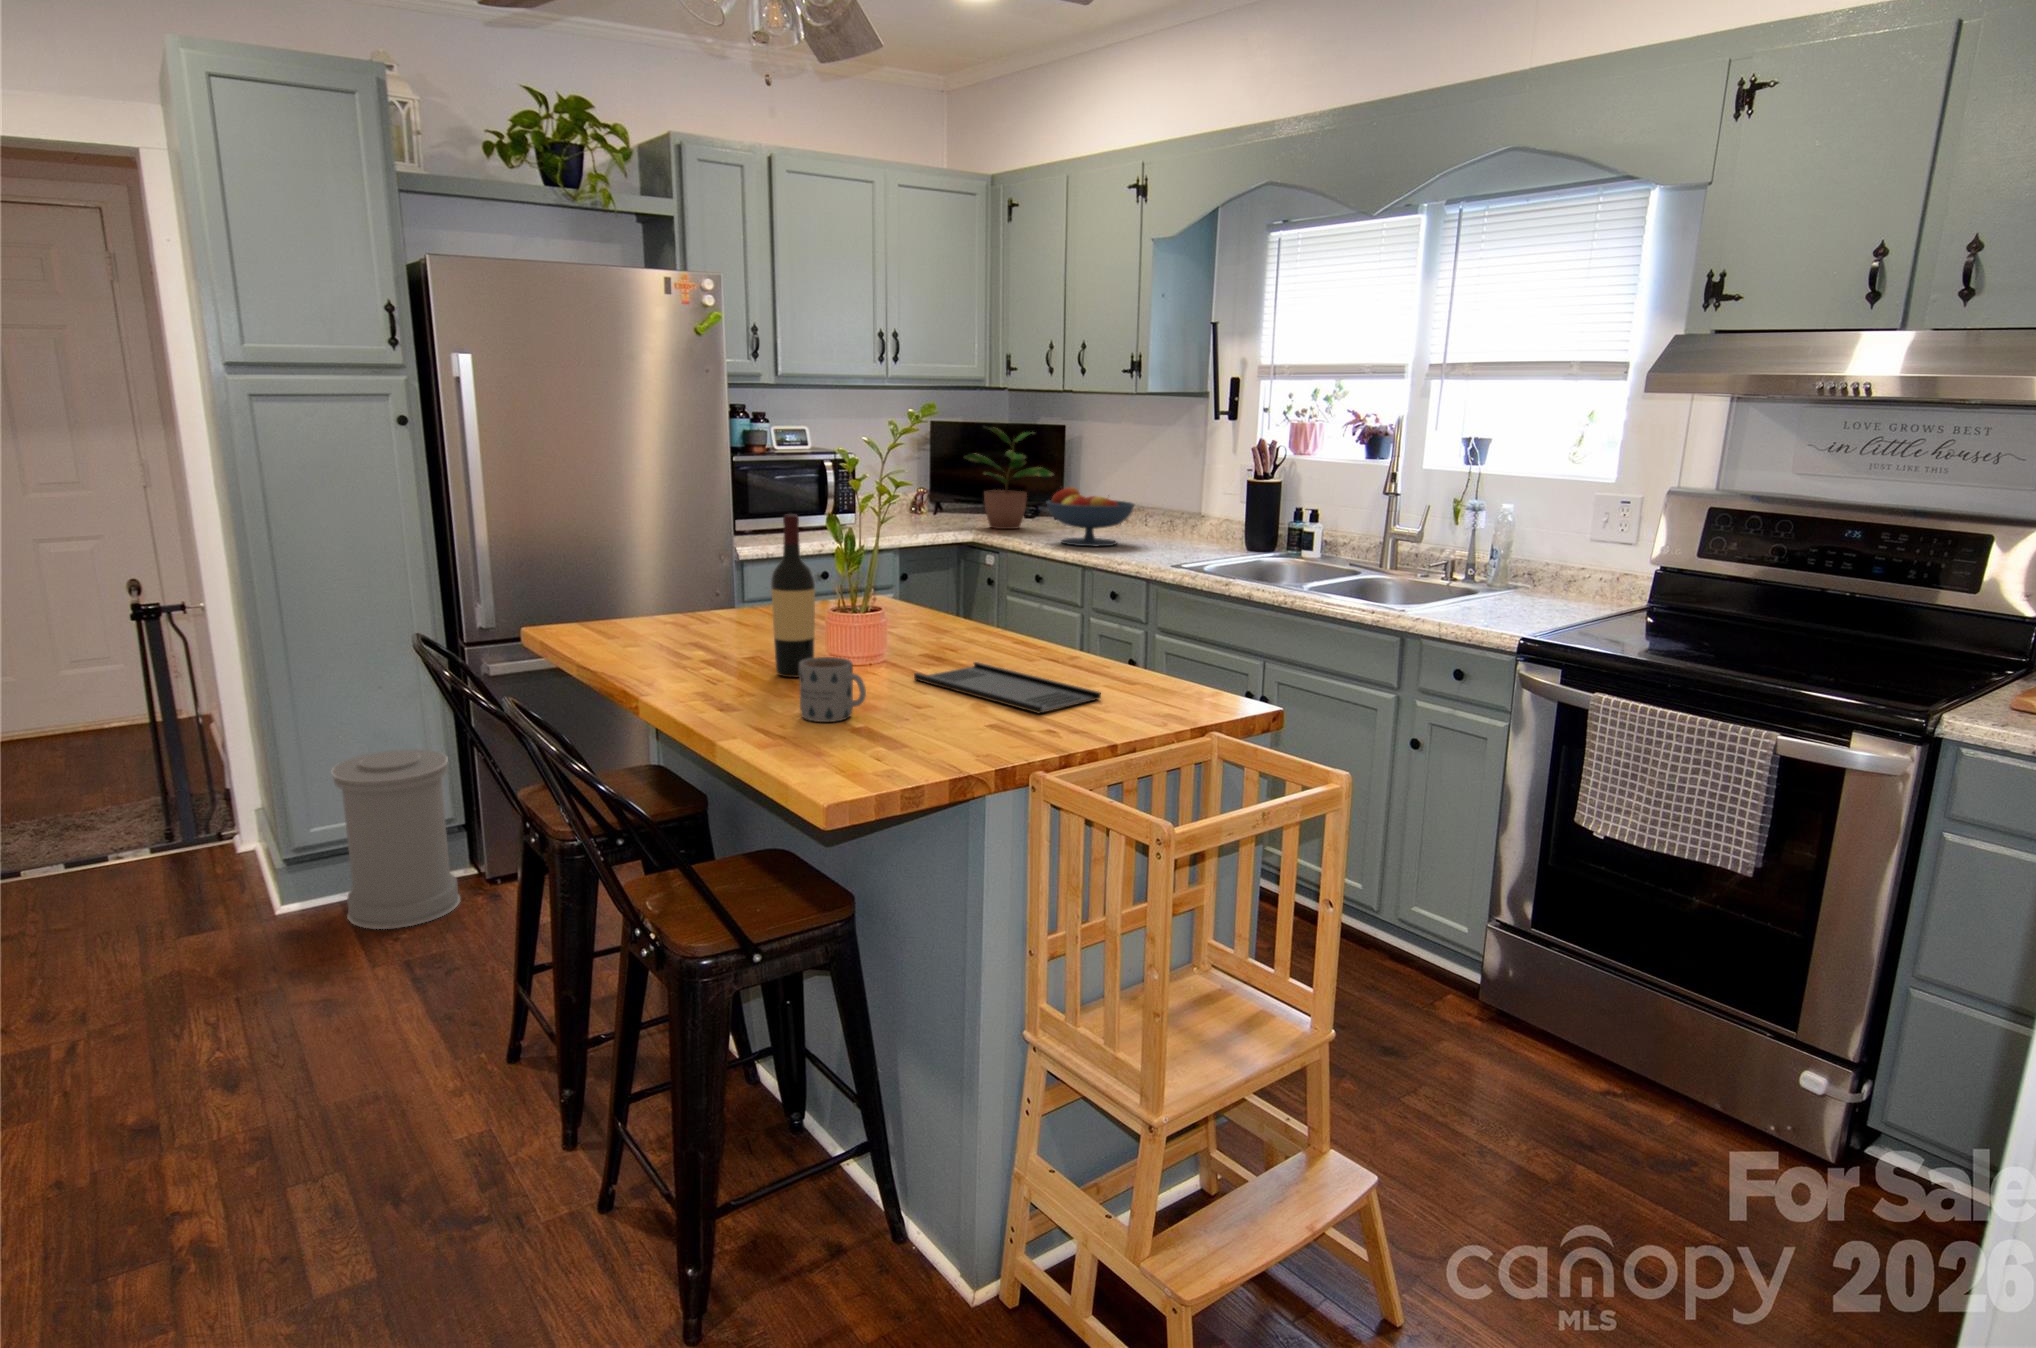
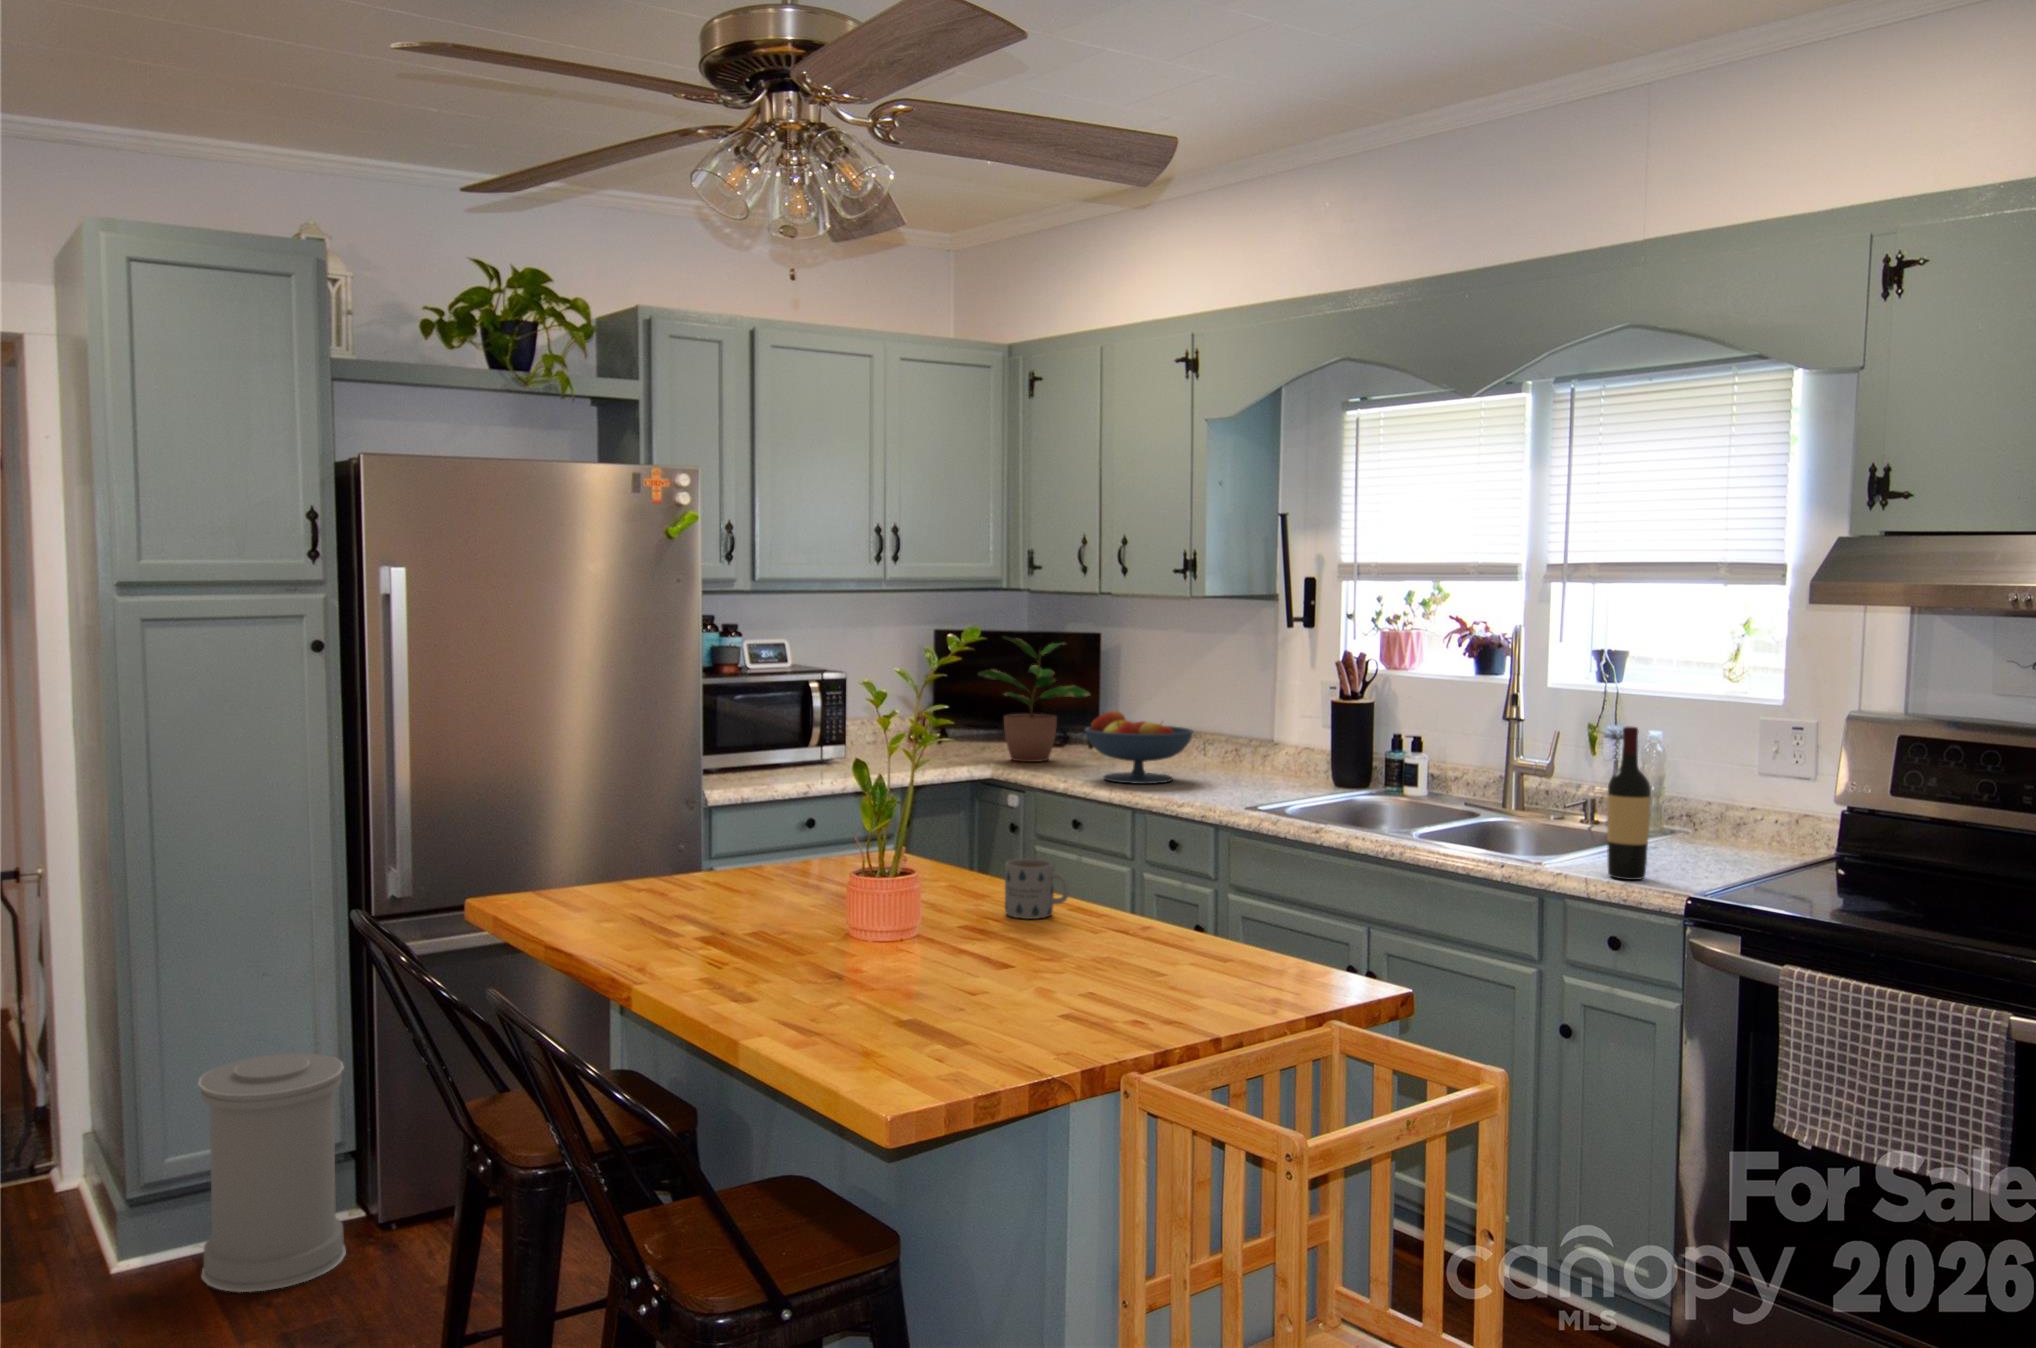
wine bottle: present [771,514,815,677] -> present [1607,726,1651,880]
mug: present [799,657,866,722] -> present [1005,859,1069,919]
tray: present [914,662,1101,713] -> none [961,936,1191,1001]

